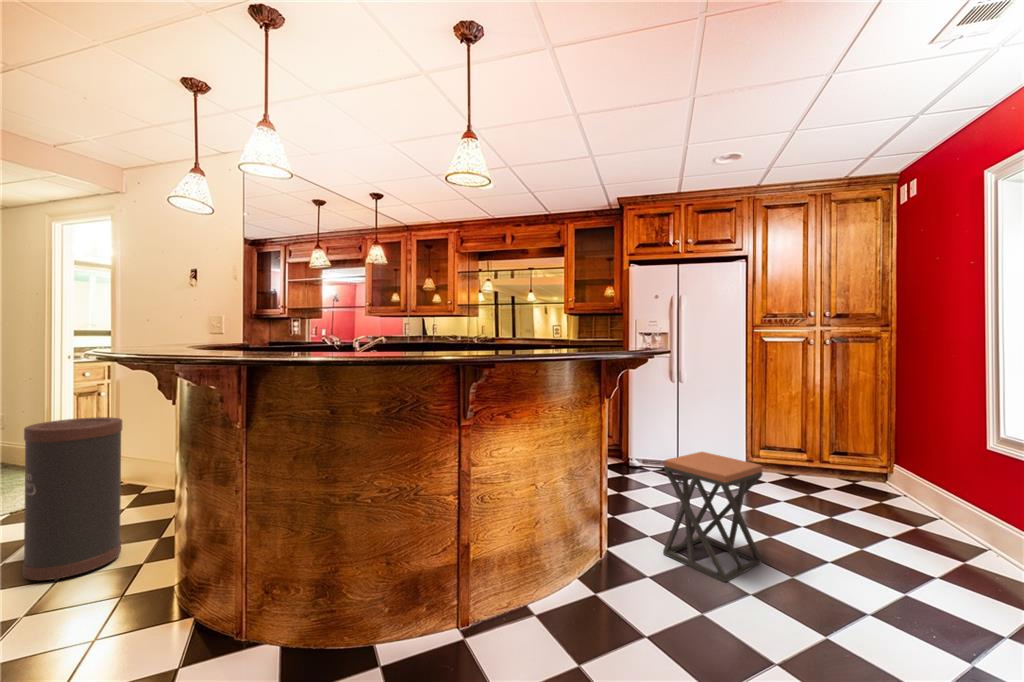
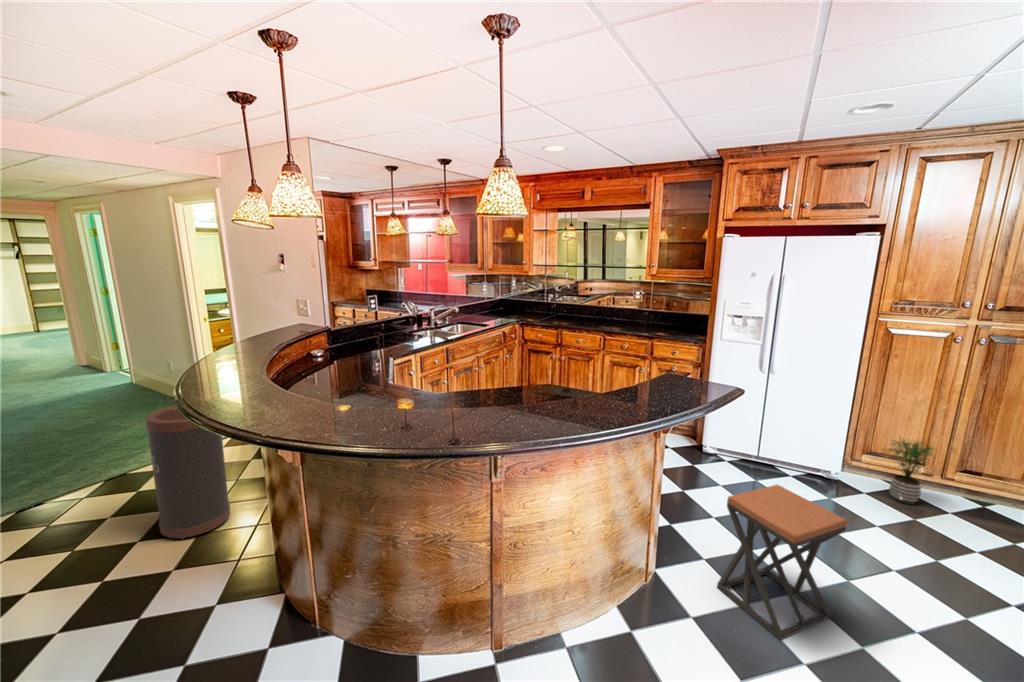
potted plant: none [772,427,818,486] -> present [884,440,933,505]

